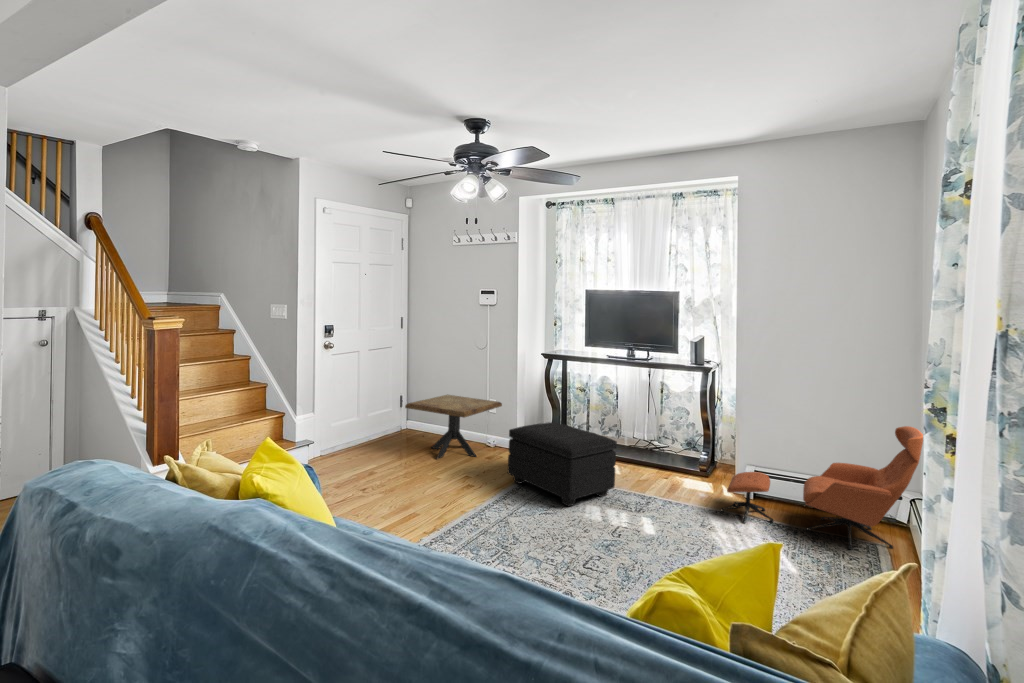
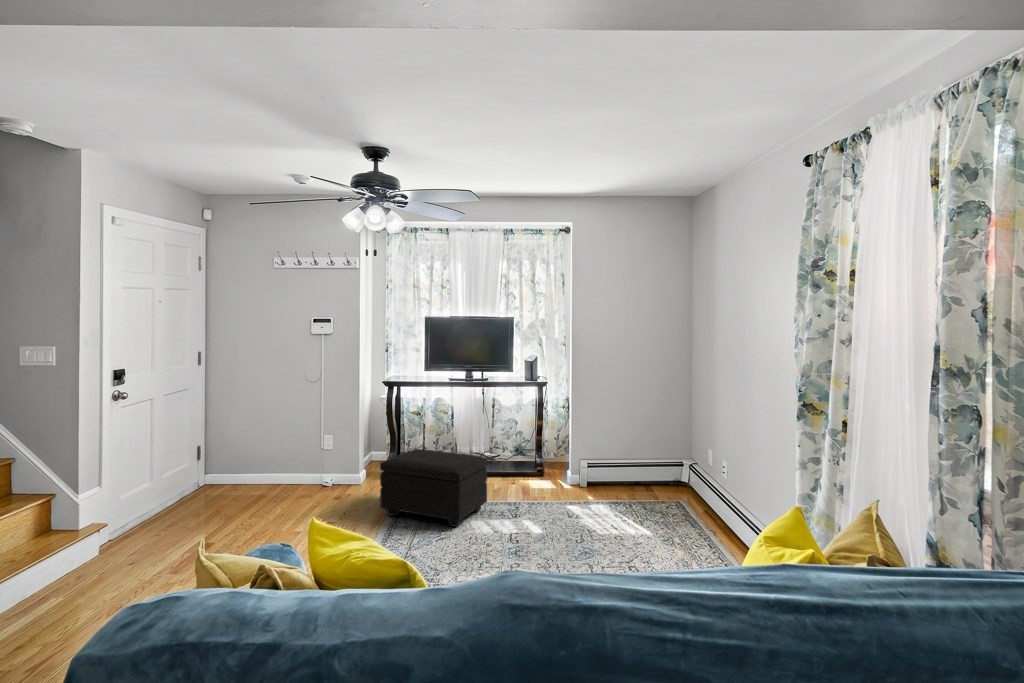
side table: present [405,395,502,459] -> none [240,435,345,508]
lounge chair: present [721,426,923,549] -> none [576,415,712,513]

